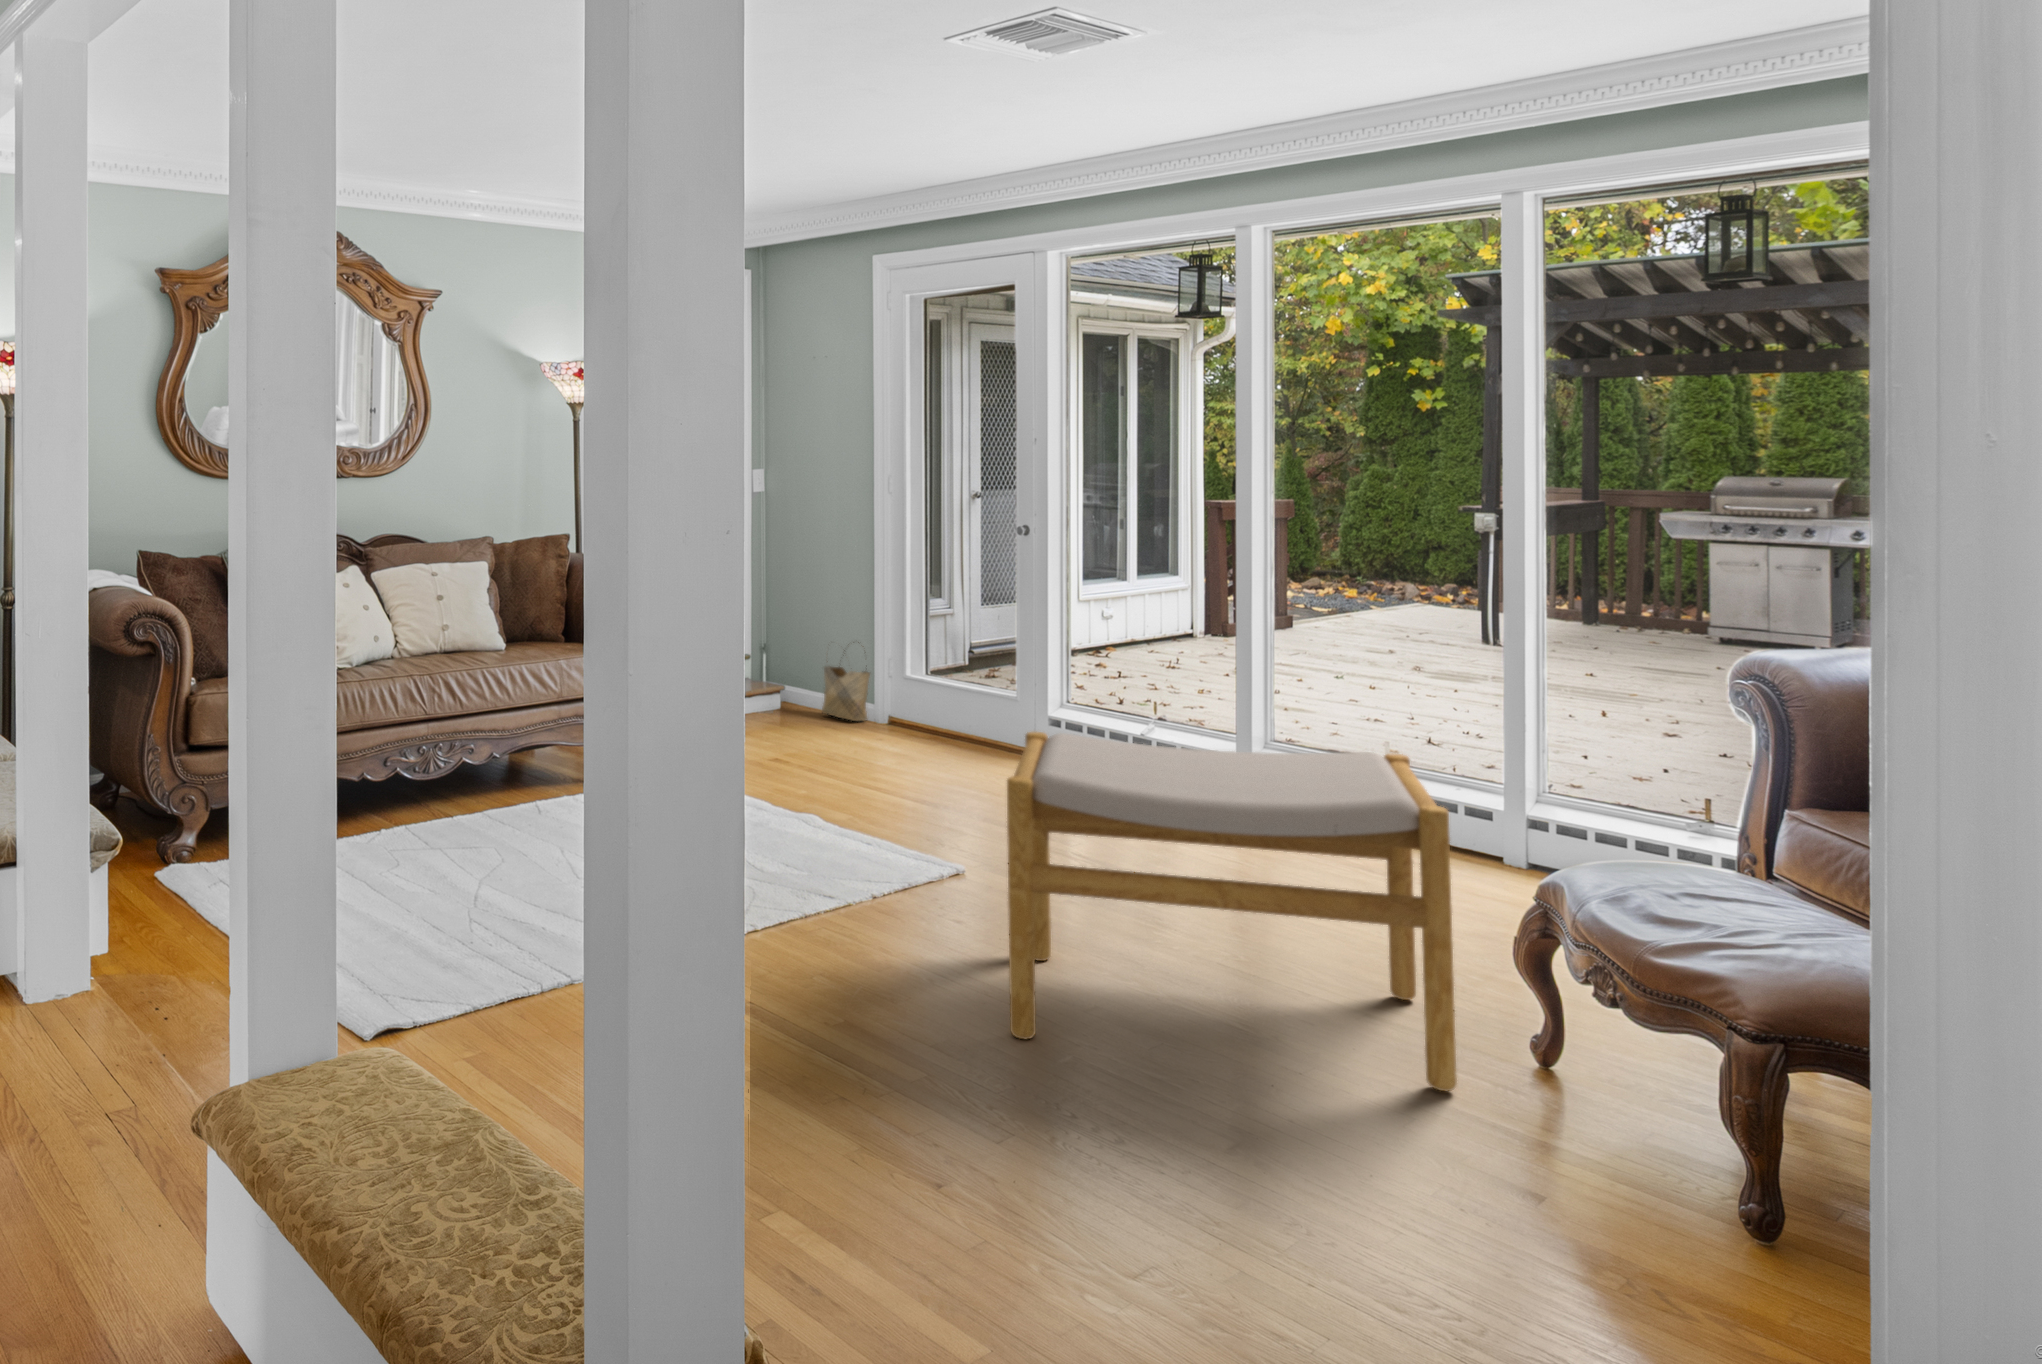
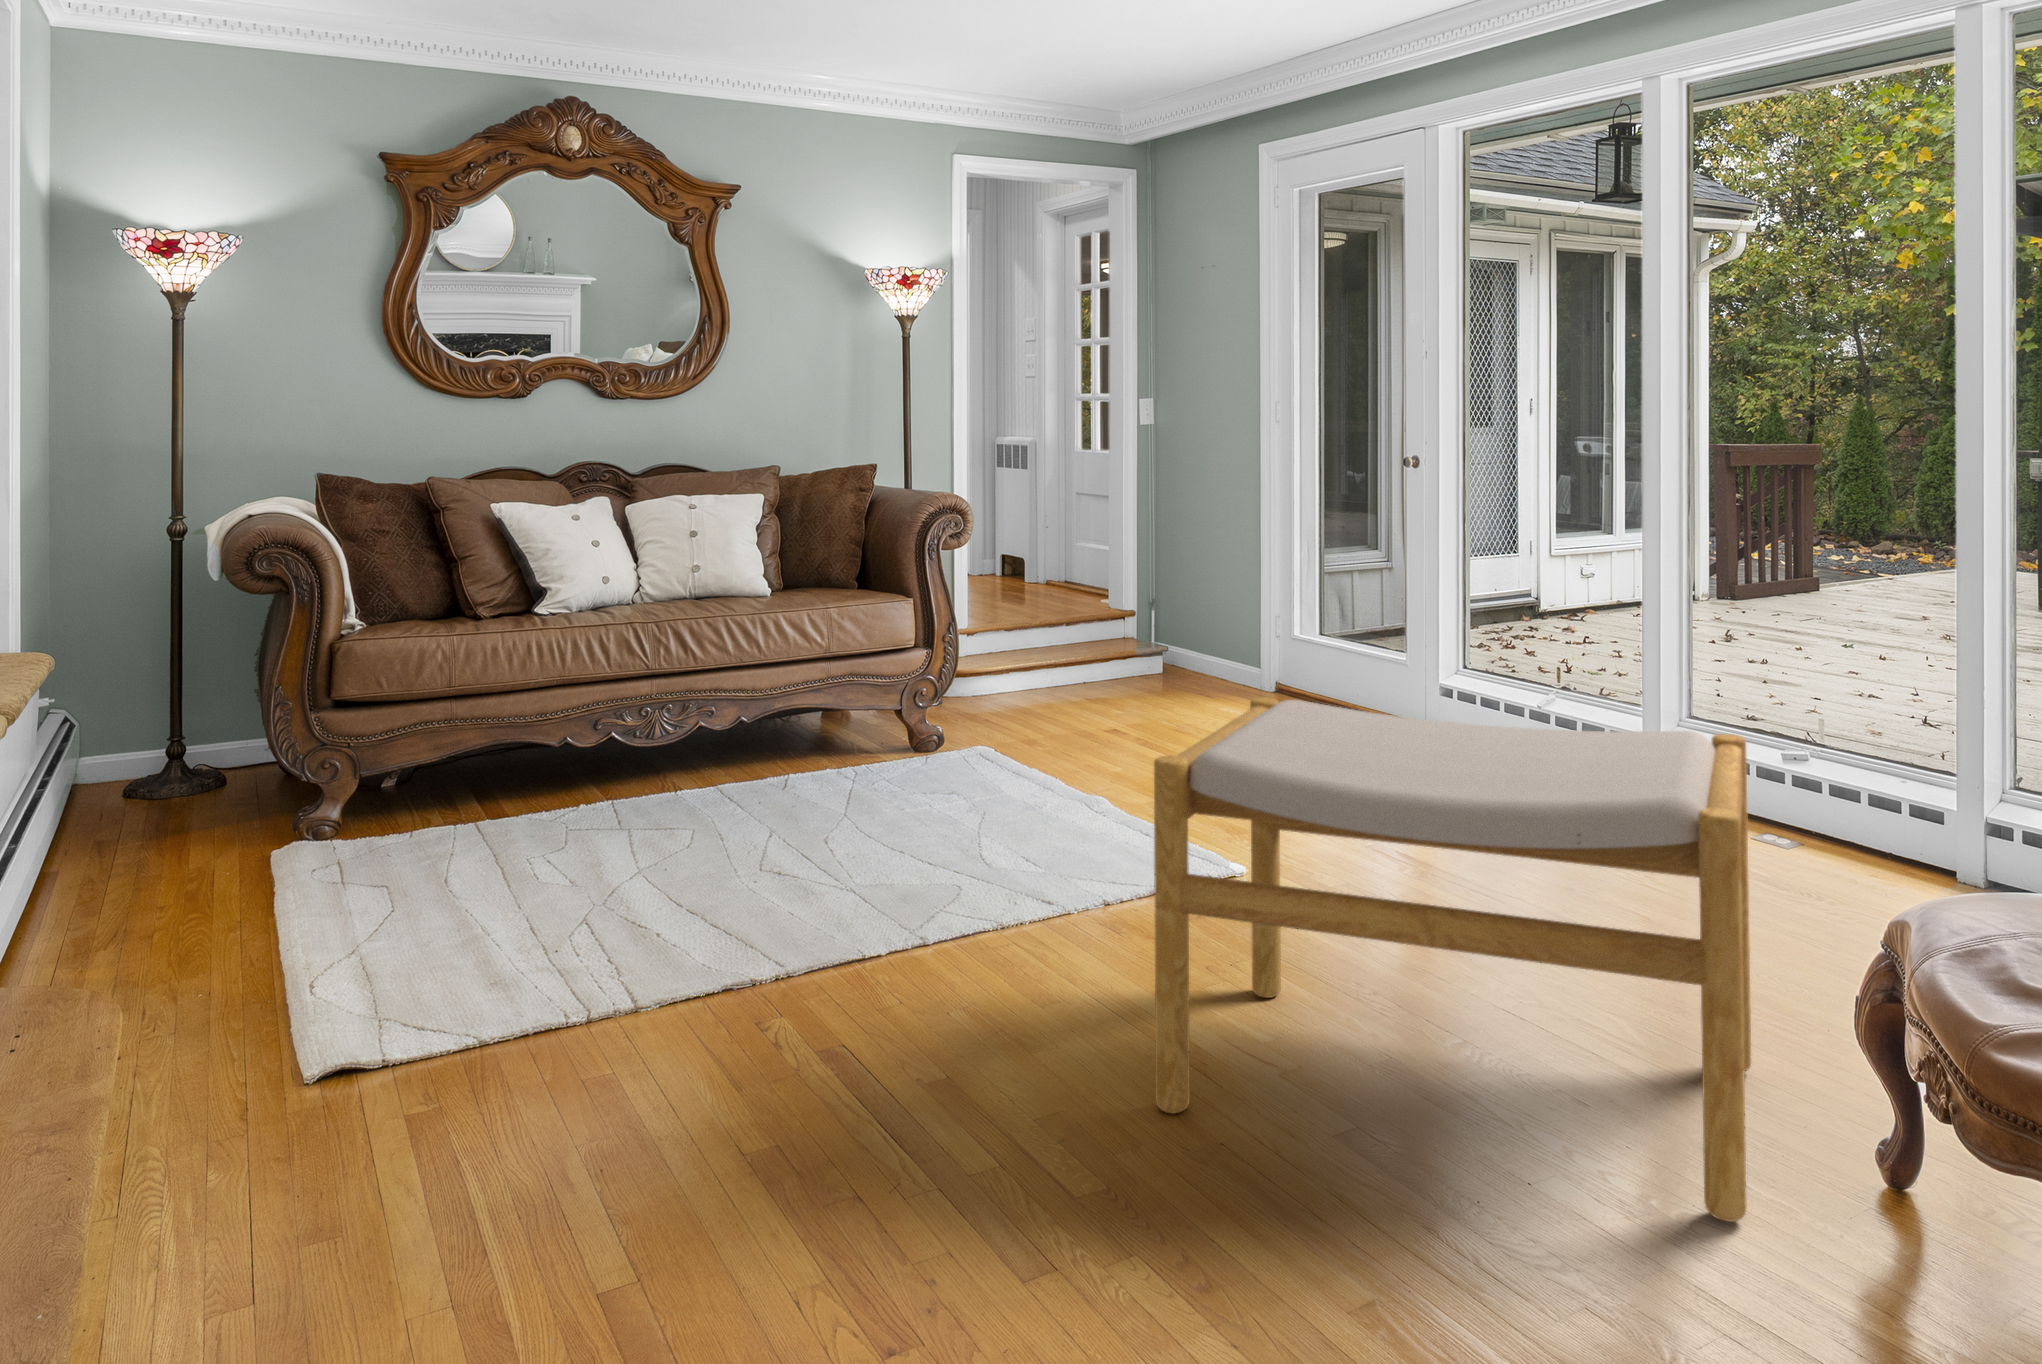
woven basket: present [822,642,870,721] -> none [1197,594,1251,688]

